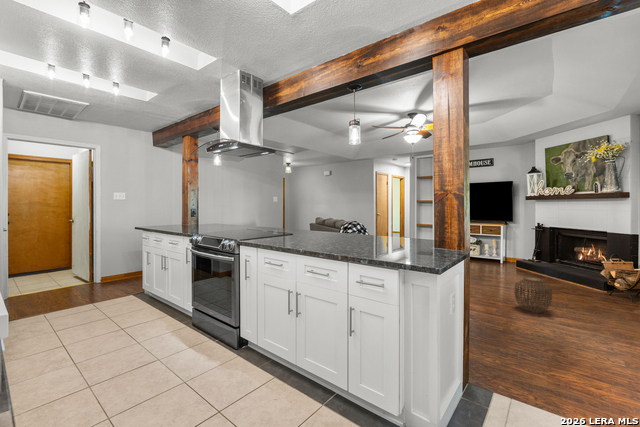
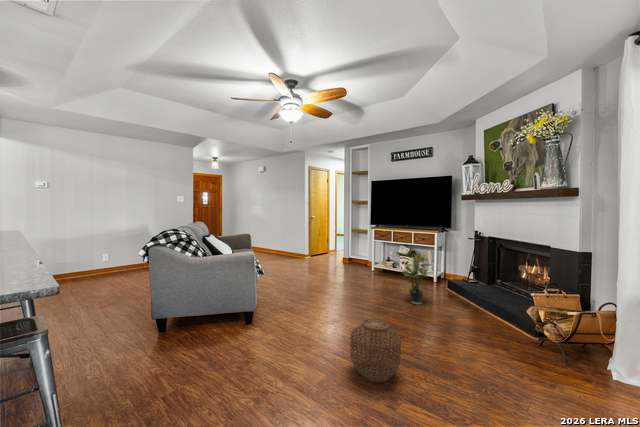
potted plant: none [494,239,518,277] -> present [402,253,431,304]

